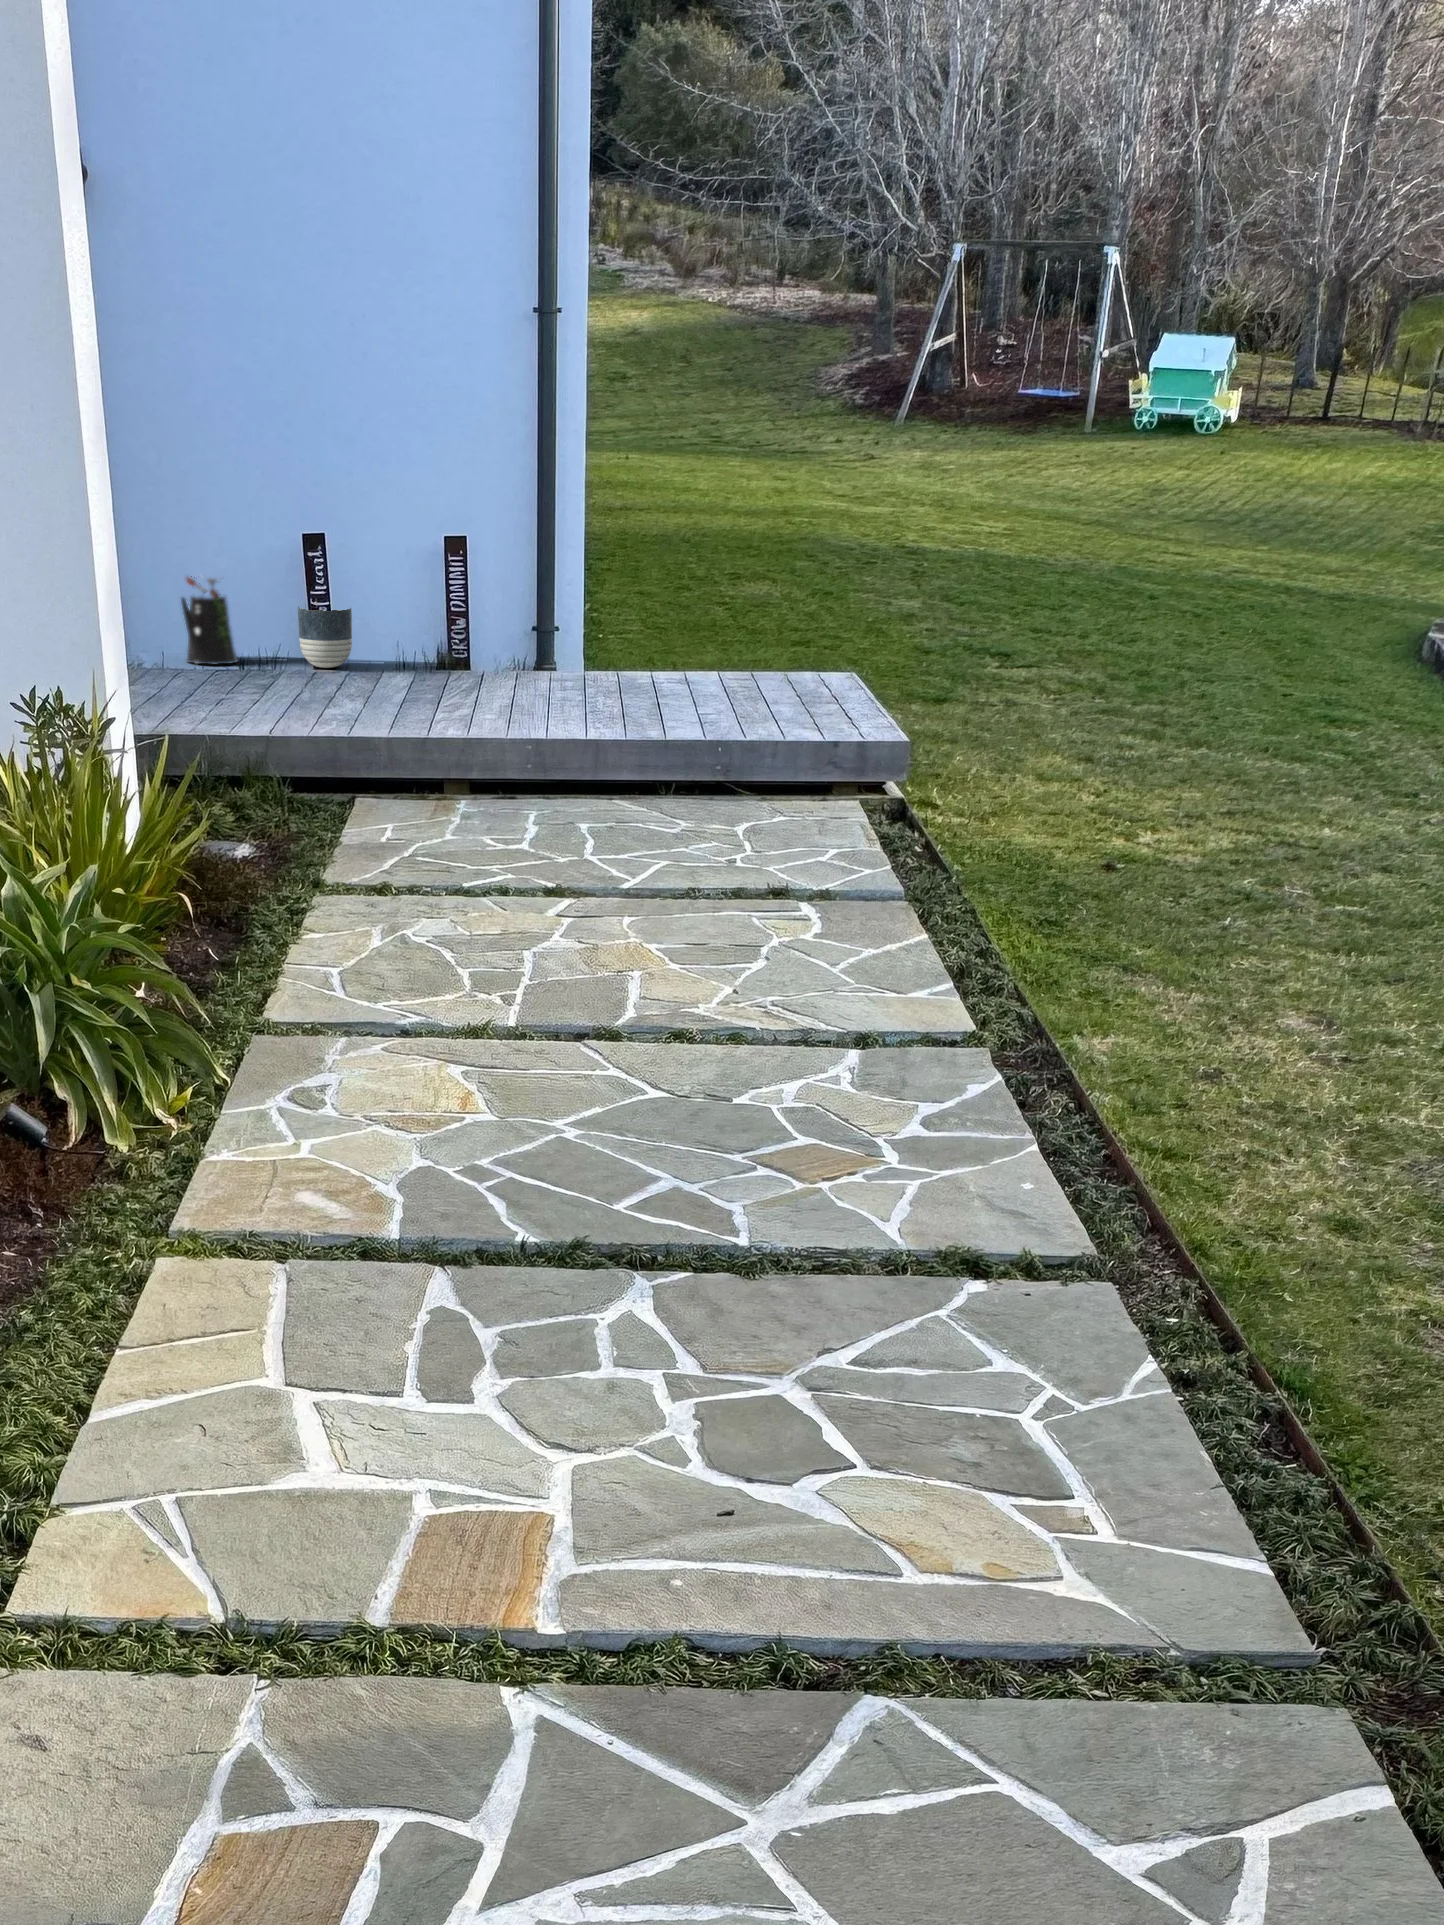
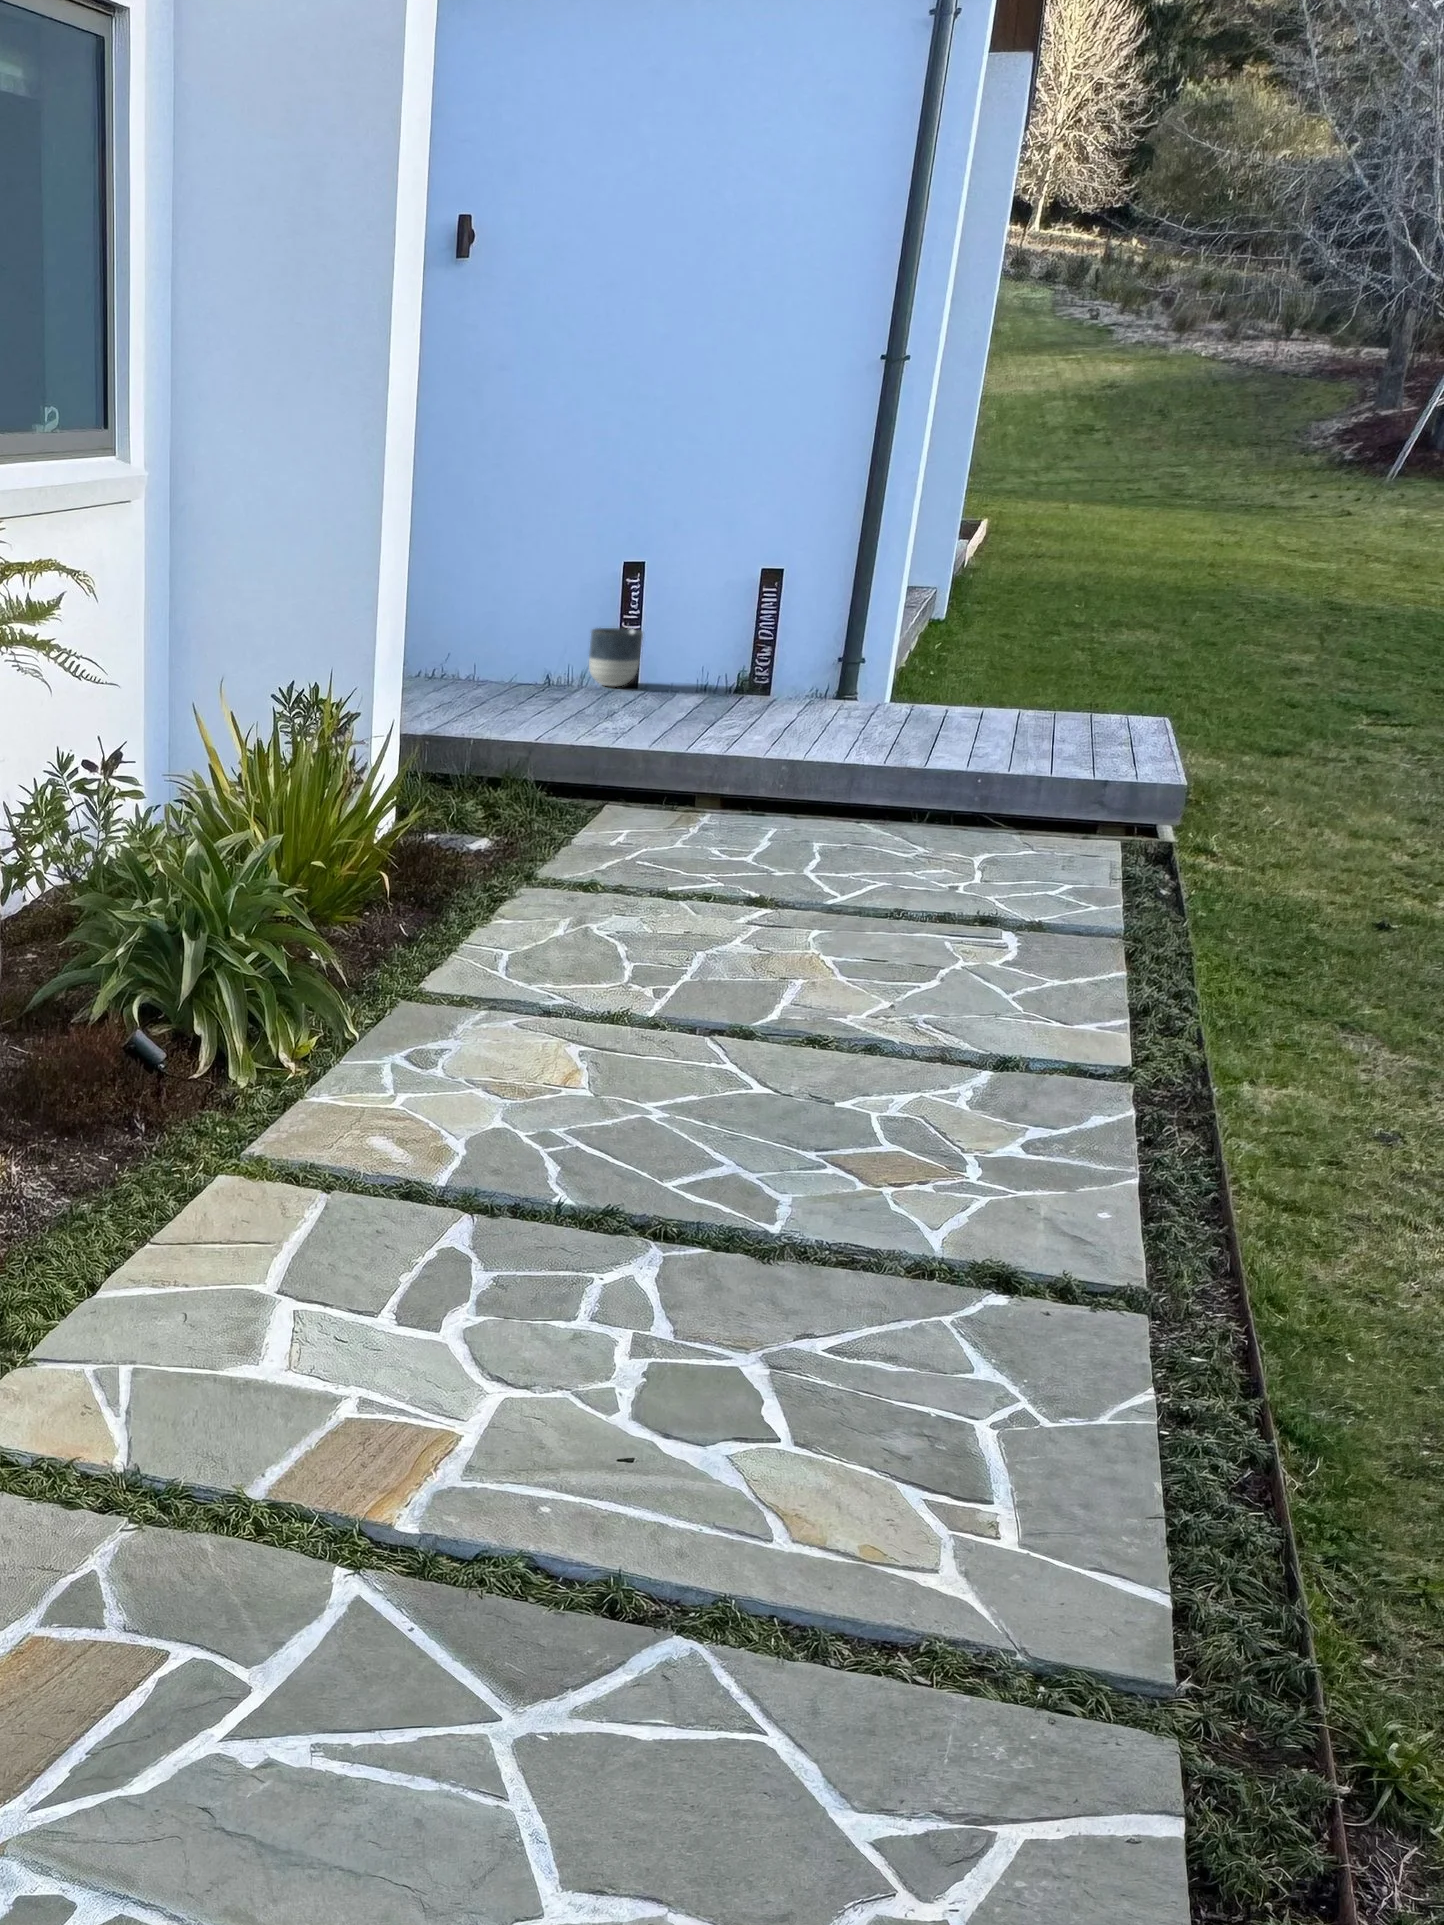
watering can: present [181,576,238,664] -> none [480,583,532,679]

